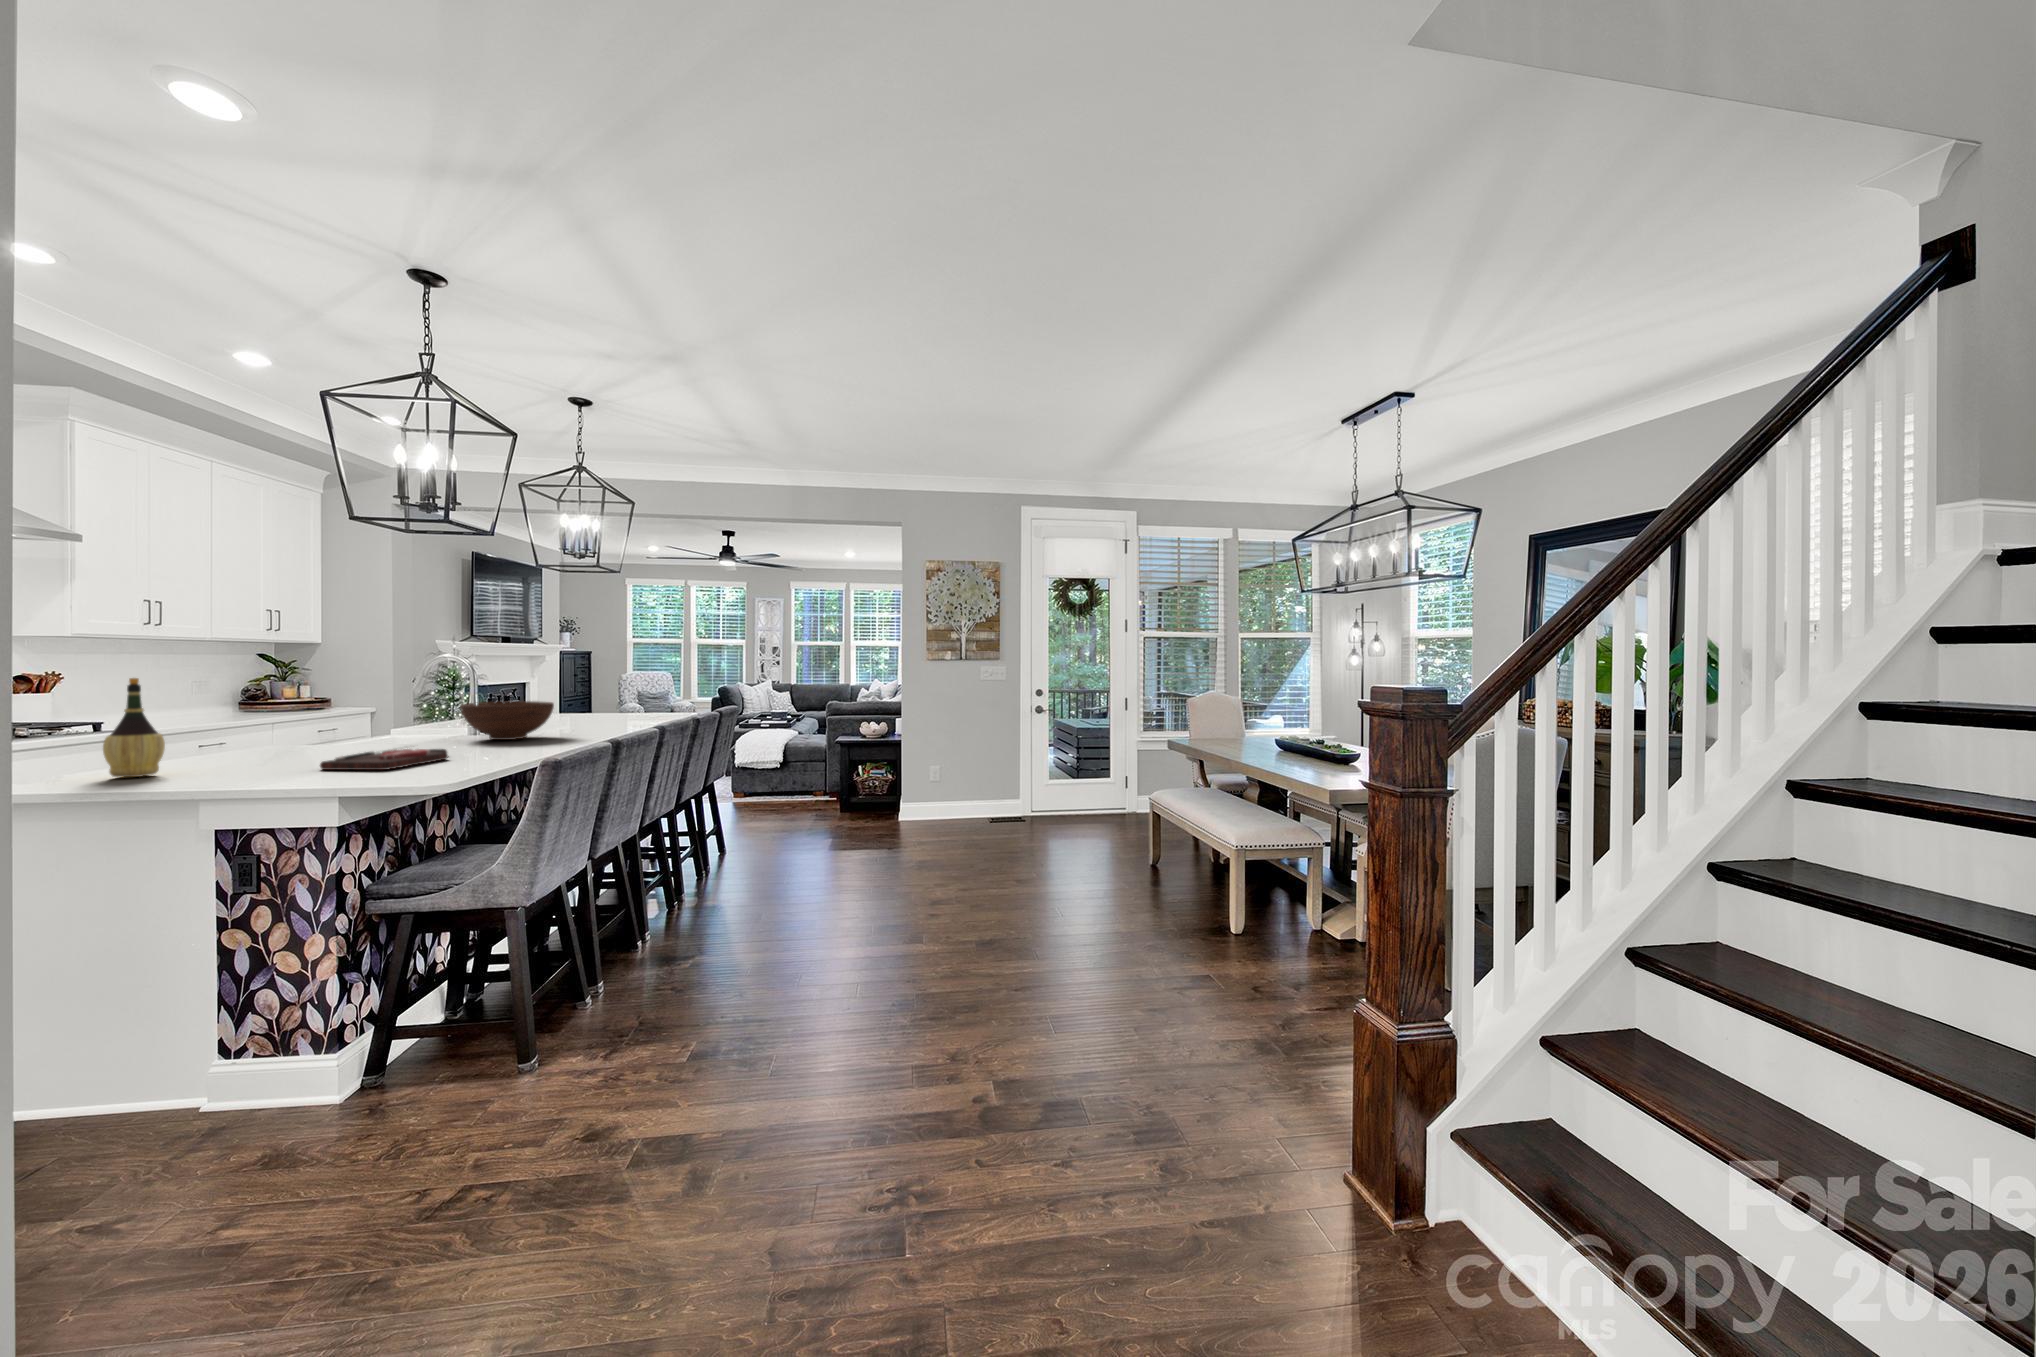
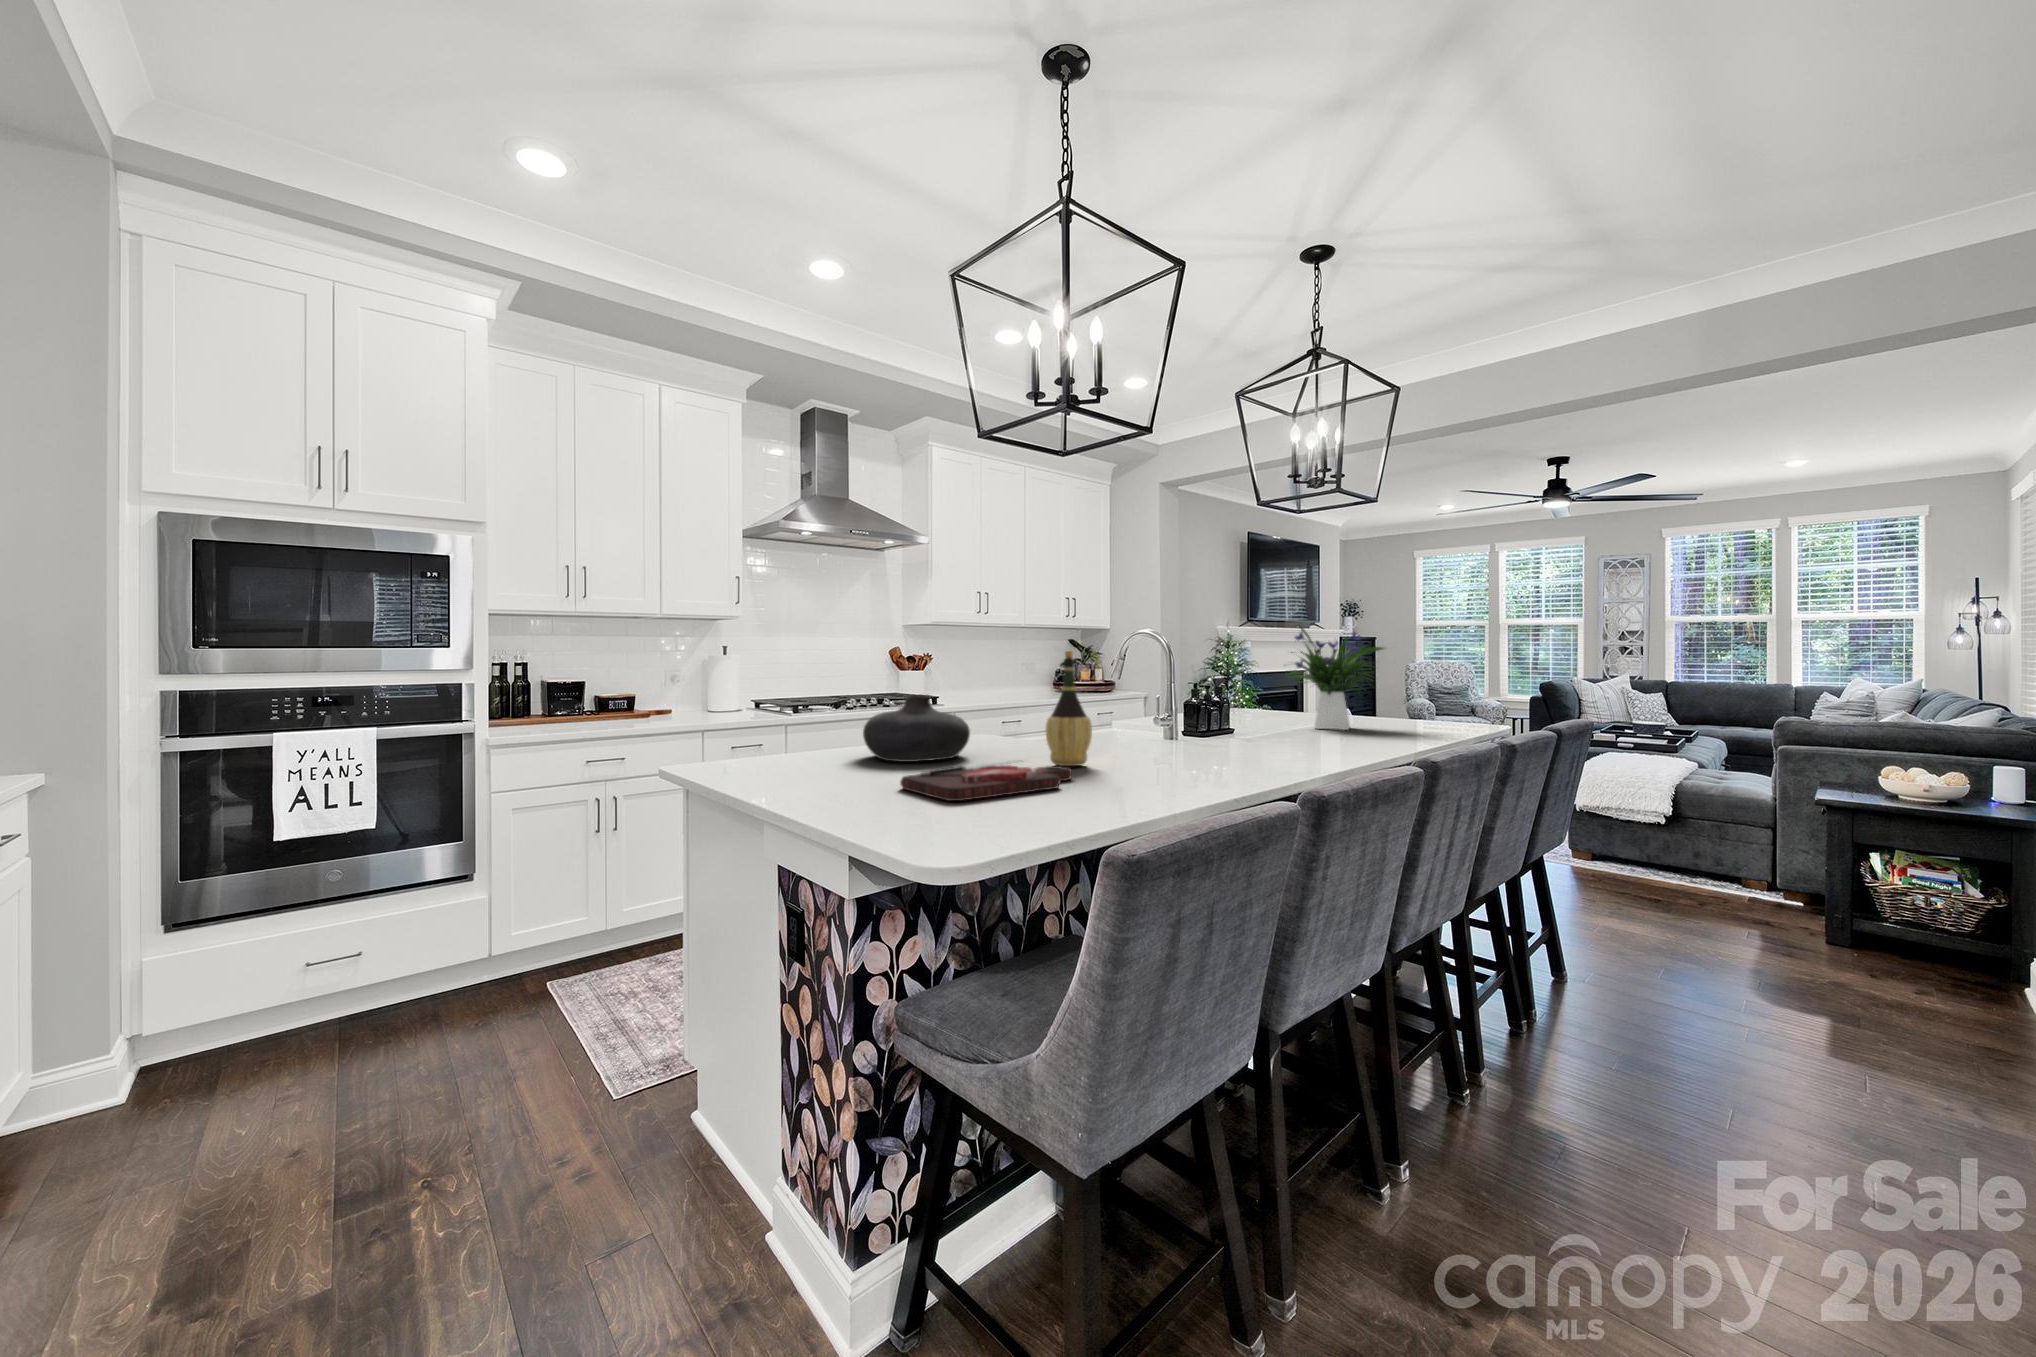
flower arrangement: none [553,652,627,721] -> present [1291,625,1383,730]
wine bottle: present [103,678,165,777] -> present [1046,651,1092,766]
fruit bowl: present [460,701,554,740] -> none [1128,695,1253,756]
vase: none [212,708,328,760] -> present [863,695,970,762]

